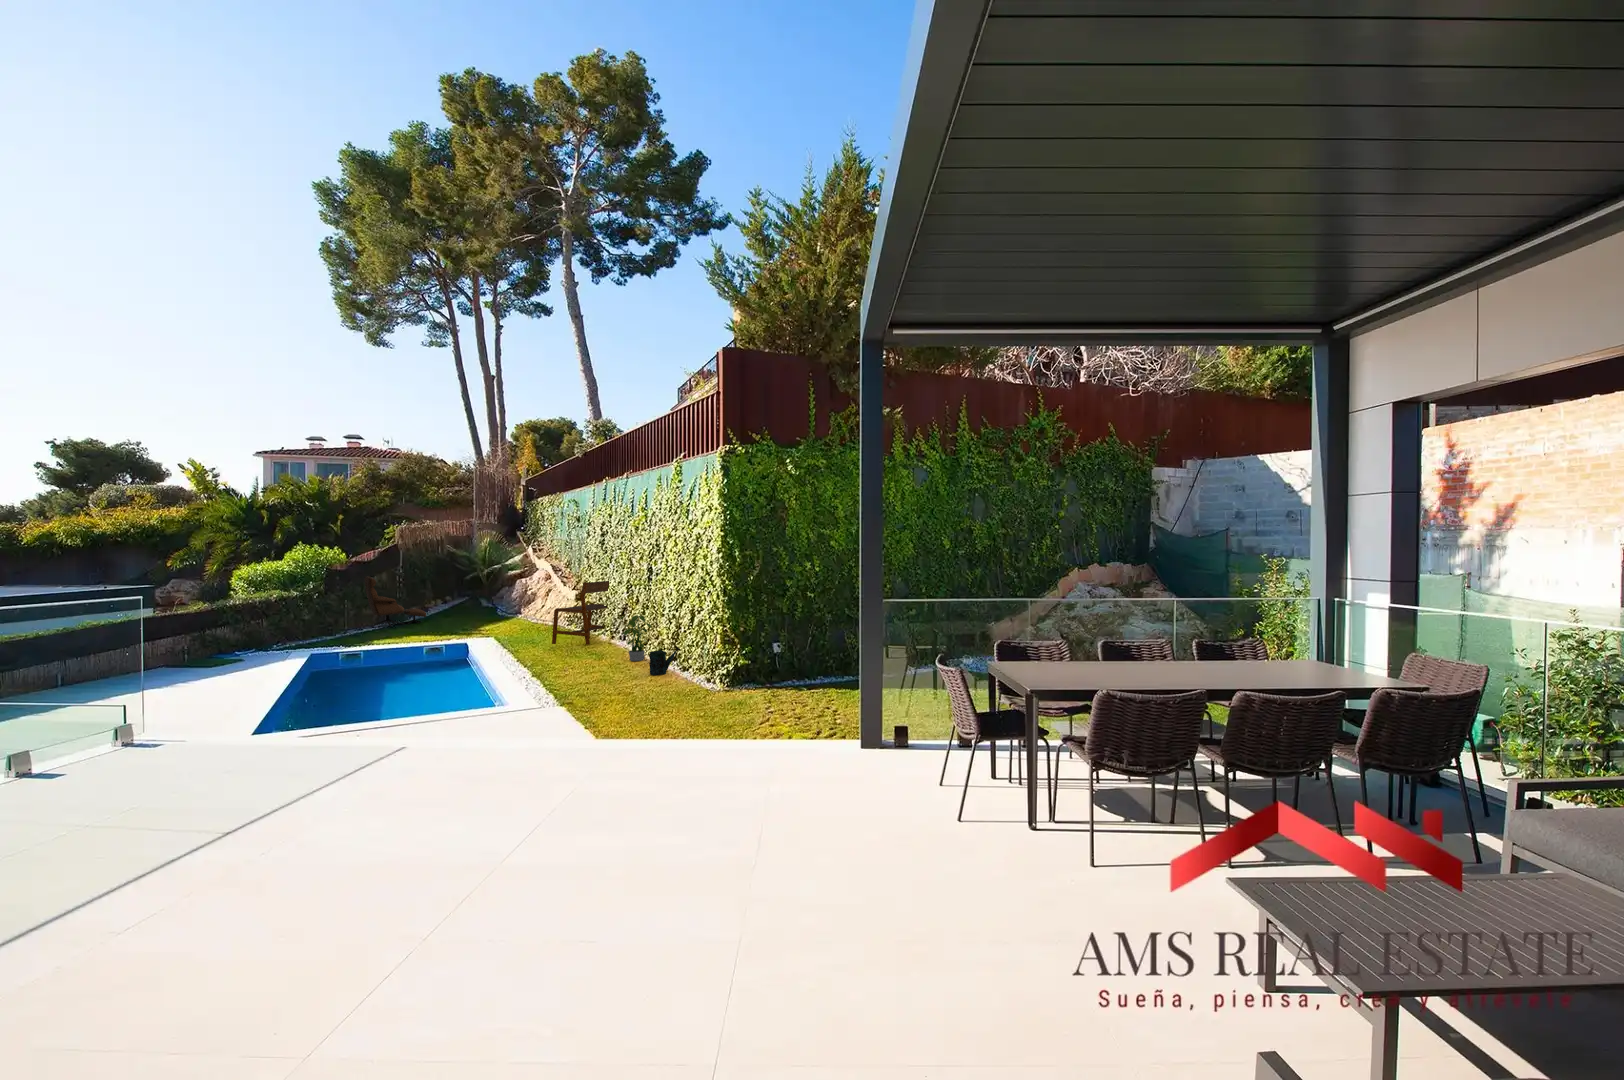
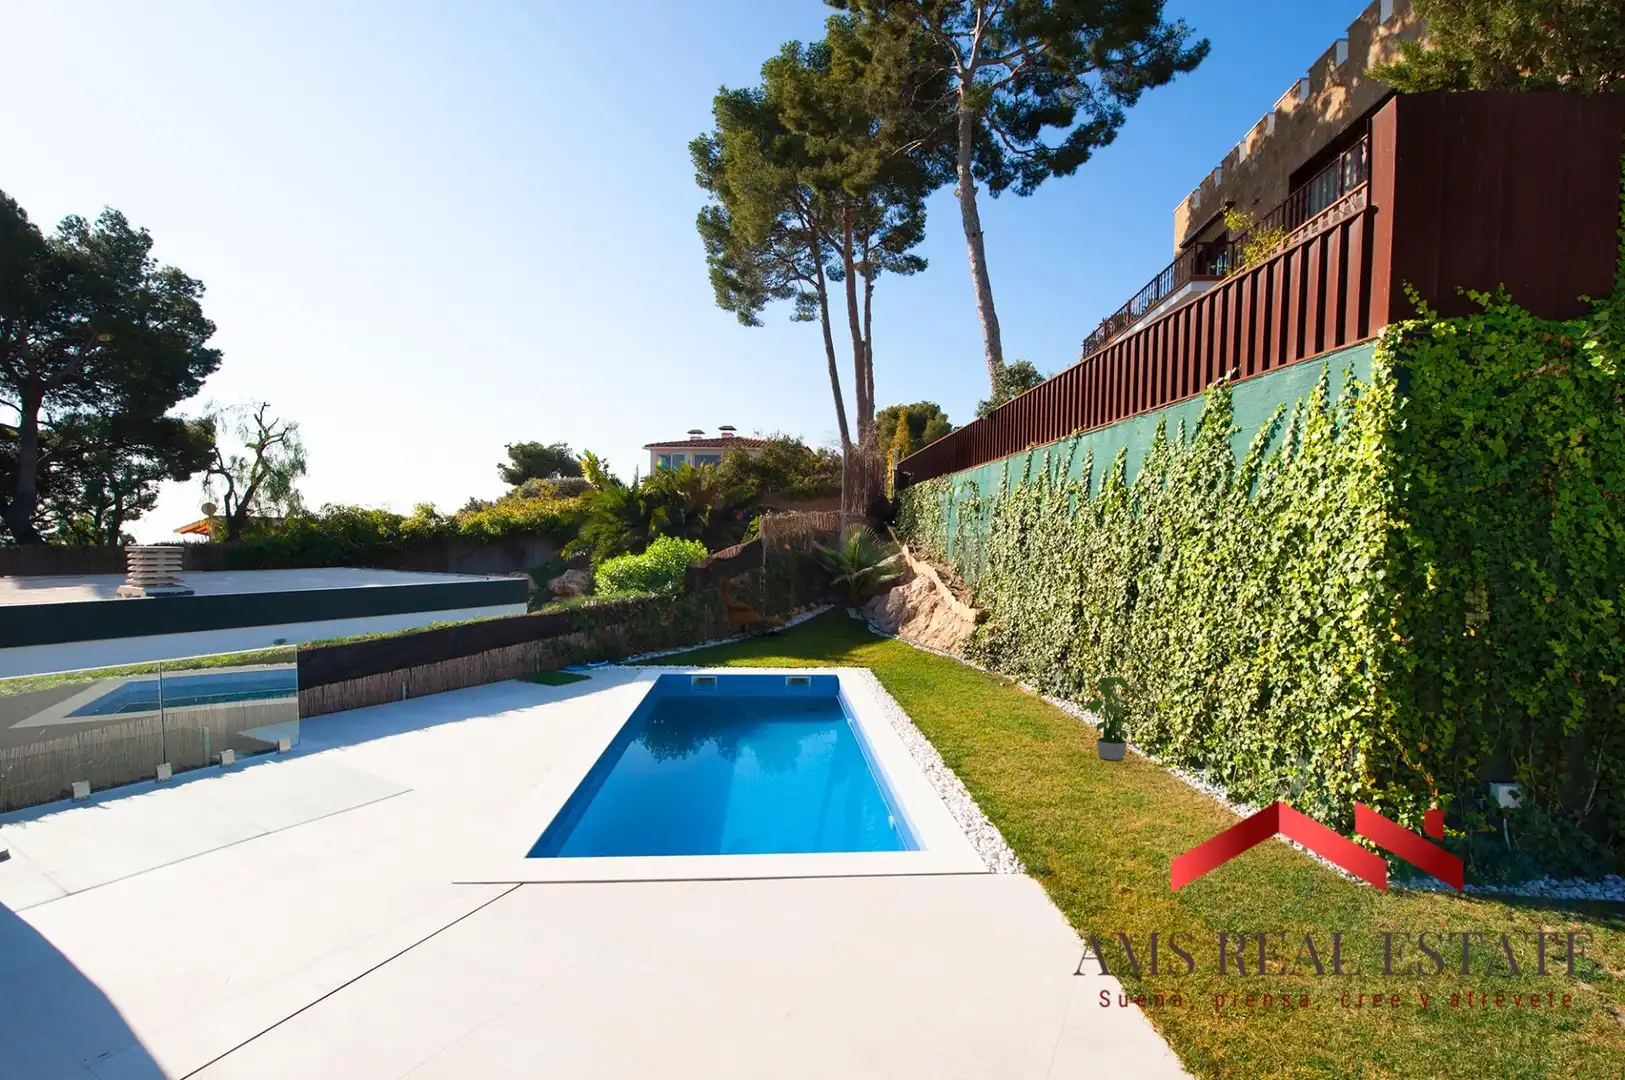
bench: present [552,581,609,645] -> none [950,598,1049,703]
watering can: present [644,647,680,675] -> none [1154,759,1229,818]

